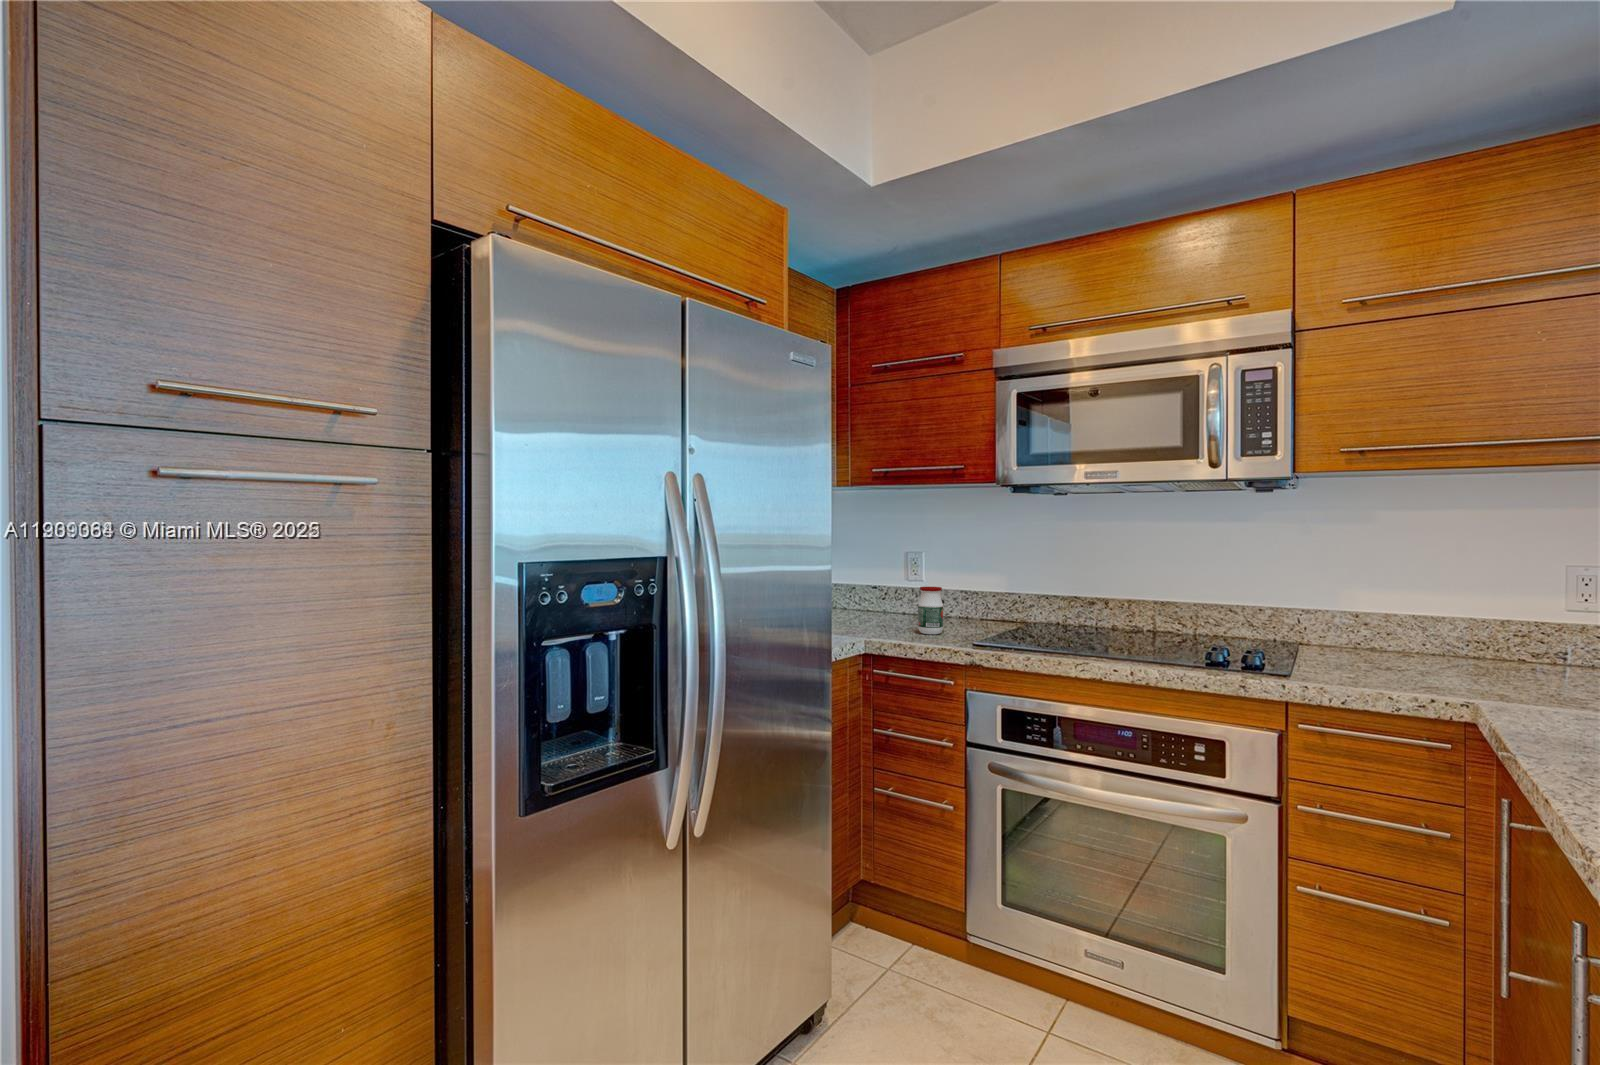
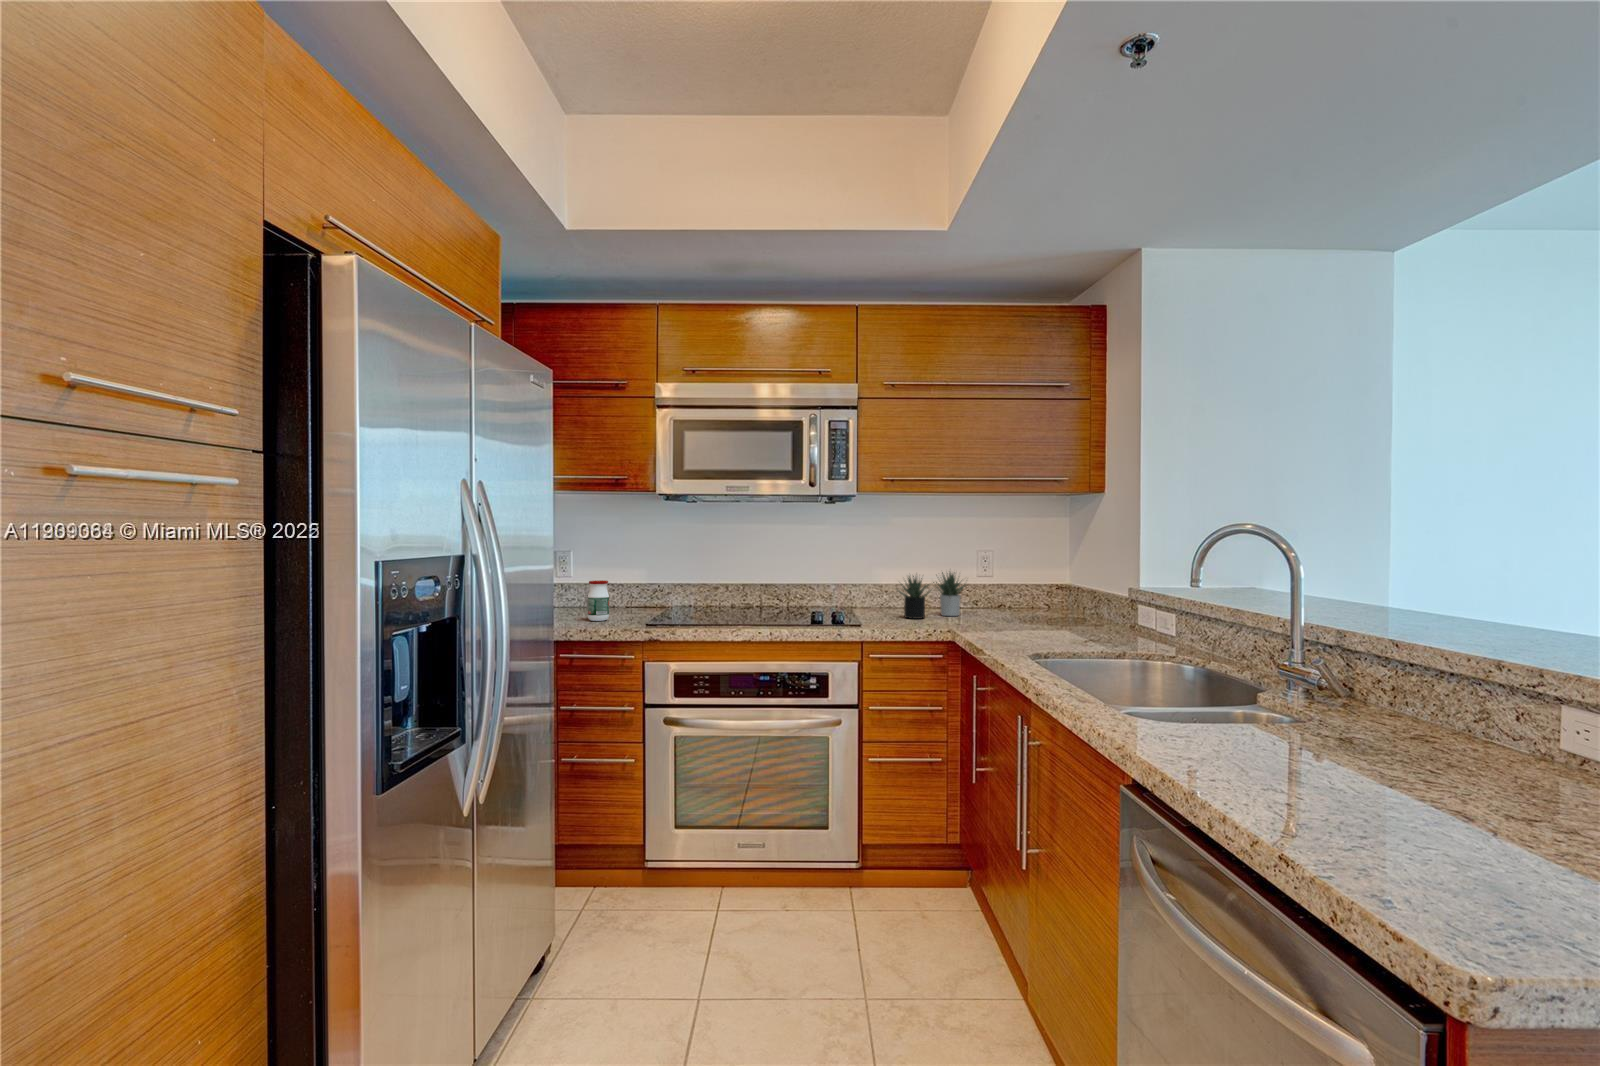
succulent plant: none [1363,592,1532,677] -> present [897,572,964,619]

